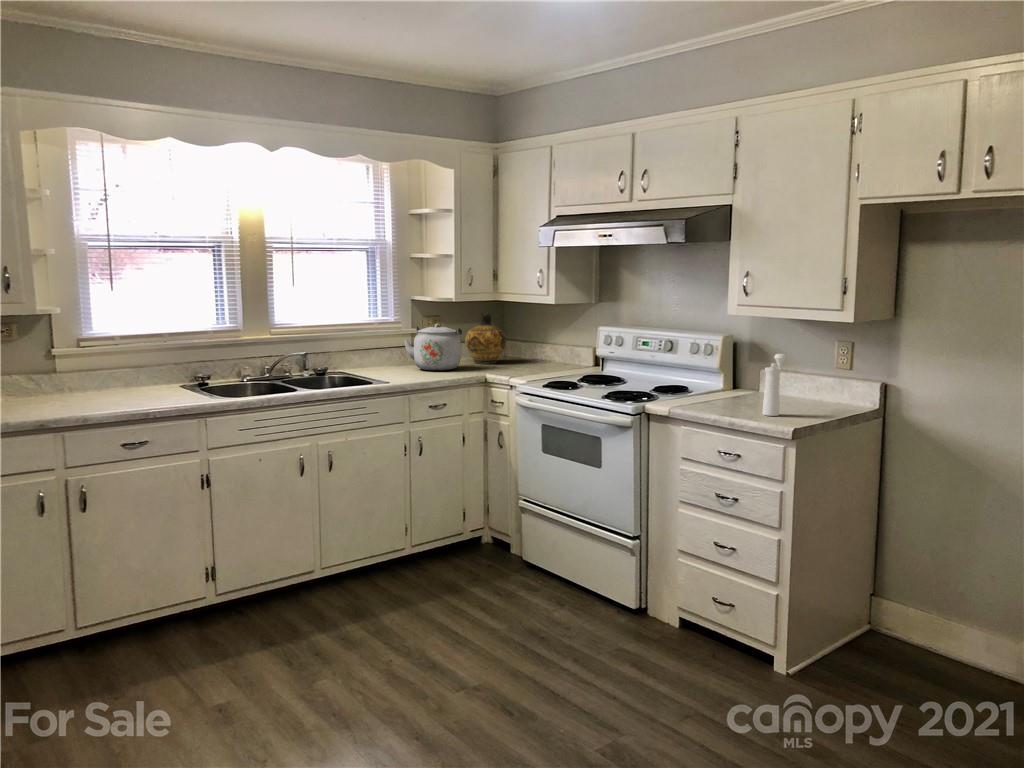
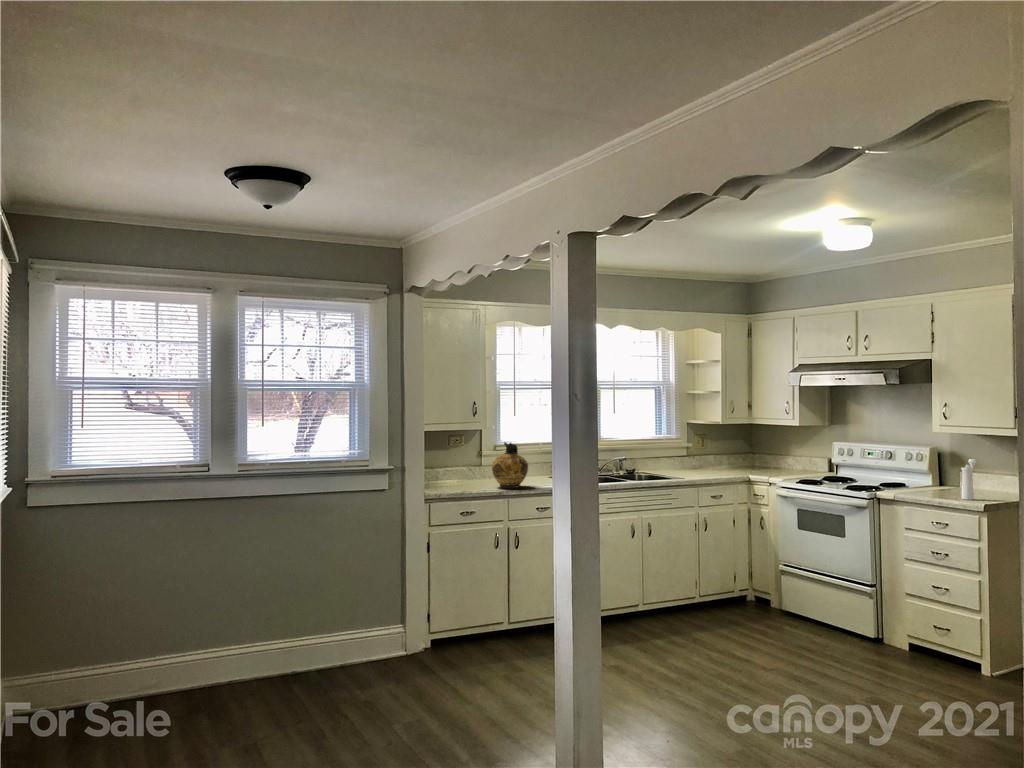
ceramic jug: present [465,312,506,364] -> present [492,443,528,488]
kettle: present [404,324,462,371] -> none [686,440,727,473]

